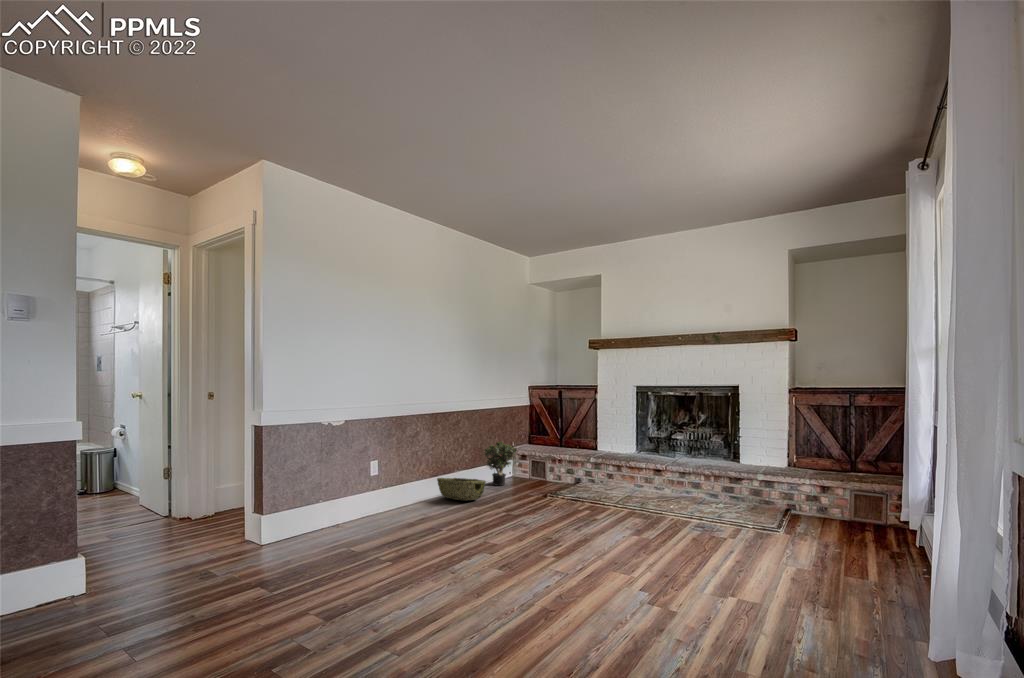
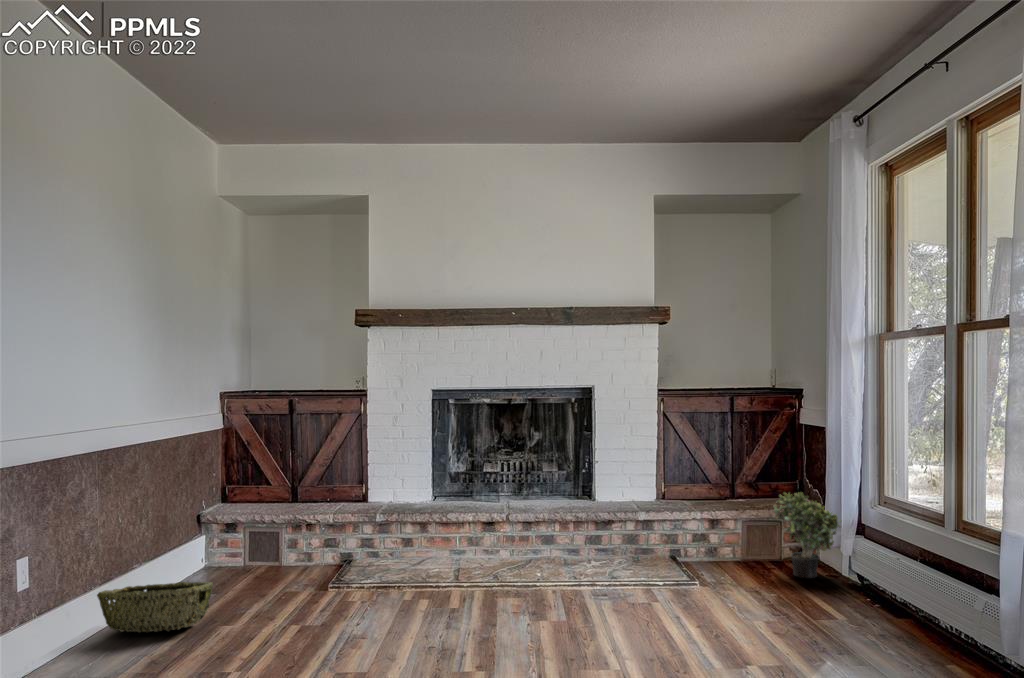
potted plant: present [484,441,517,486] -> present [772,493,841,578]

